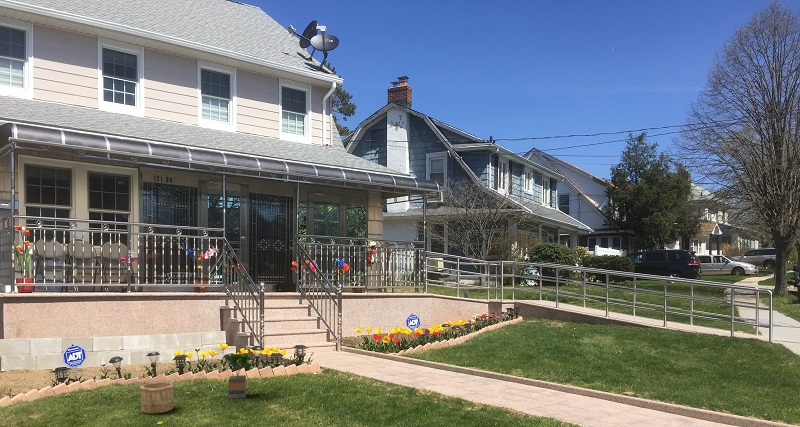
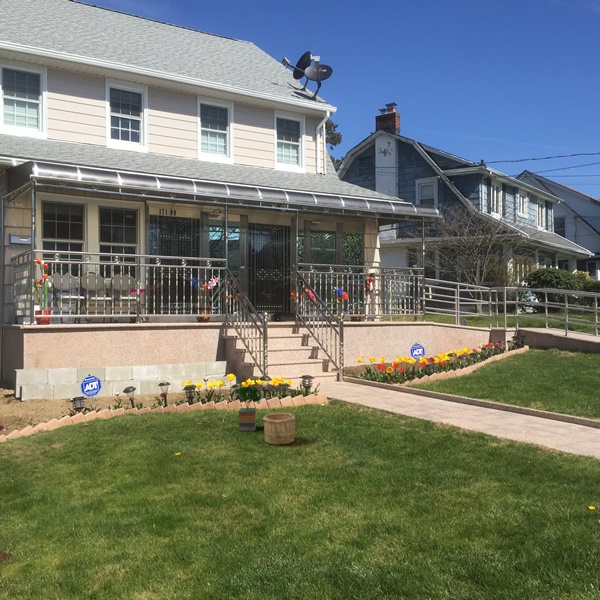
wooden bucket: present [140,381,175,414] -> present [263,412,295,445]

